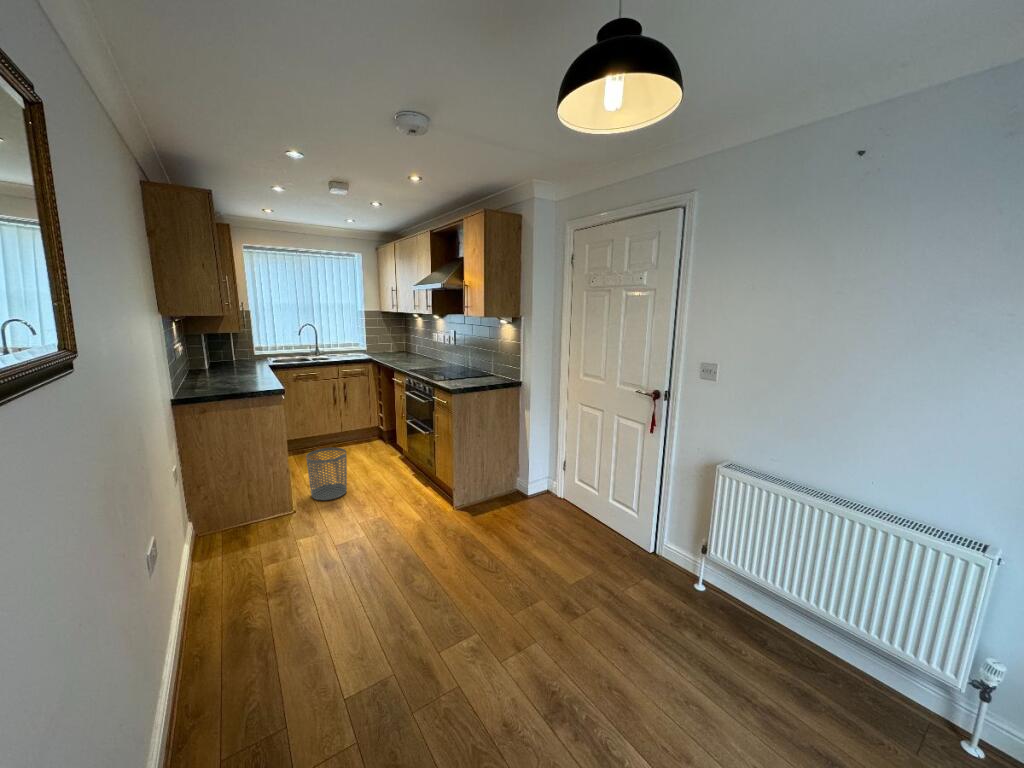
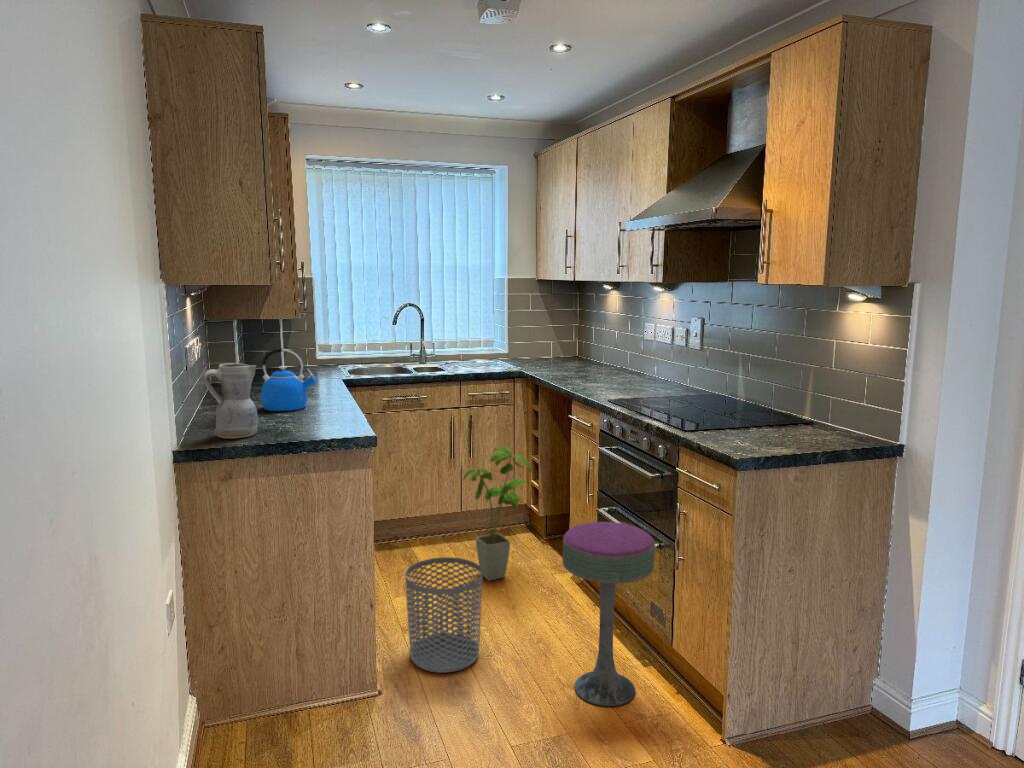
kettle: none [220,348,253,381] -> present [261,348,317,411]
ceramic pitcher: none [186,356,220,393] -> present [203,363,258,438]
house plant: none [339,395,374,462] -> present [464,446,532,581]
bar stool: none [382,424,424,503] -> present [563,522,655,706]

